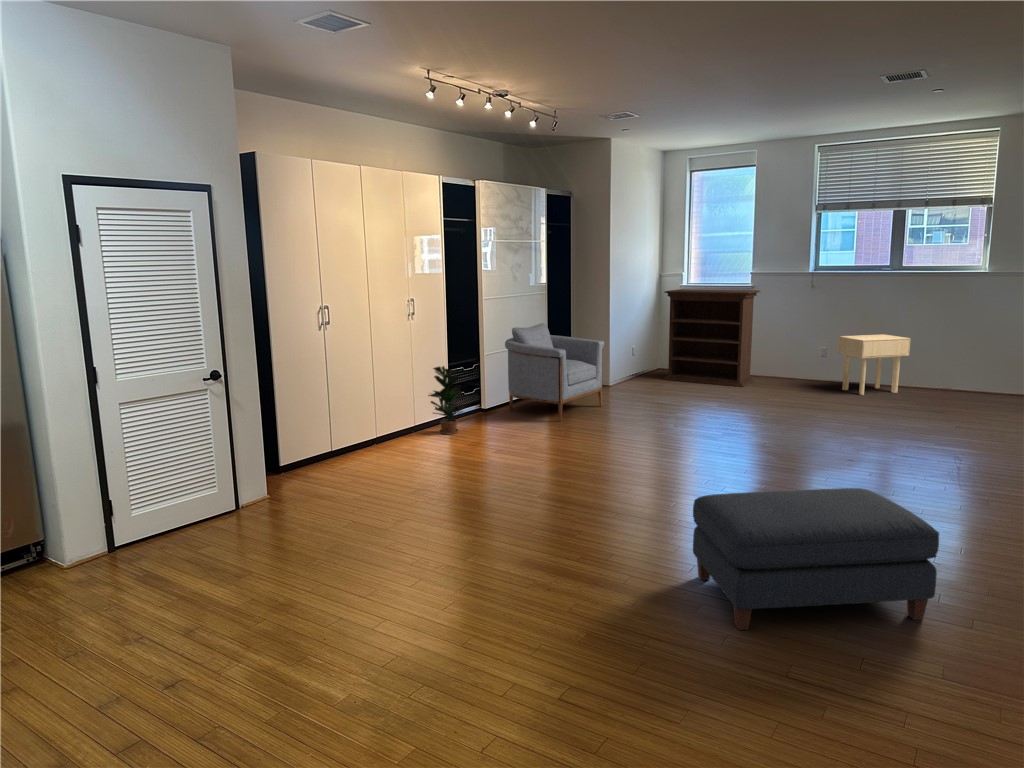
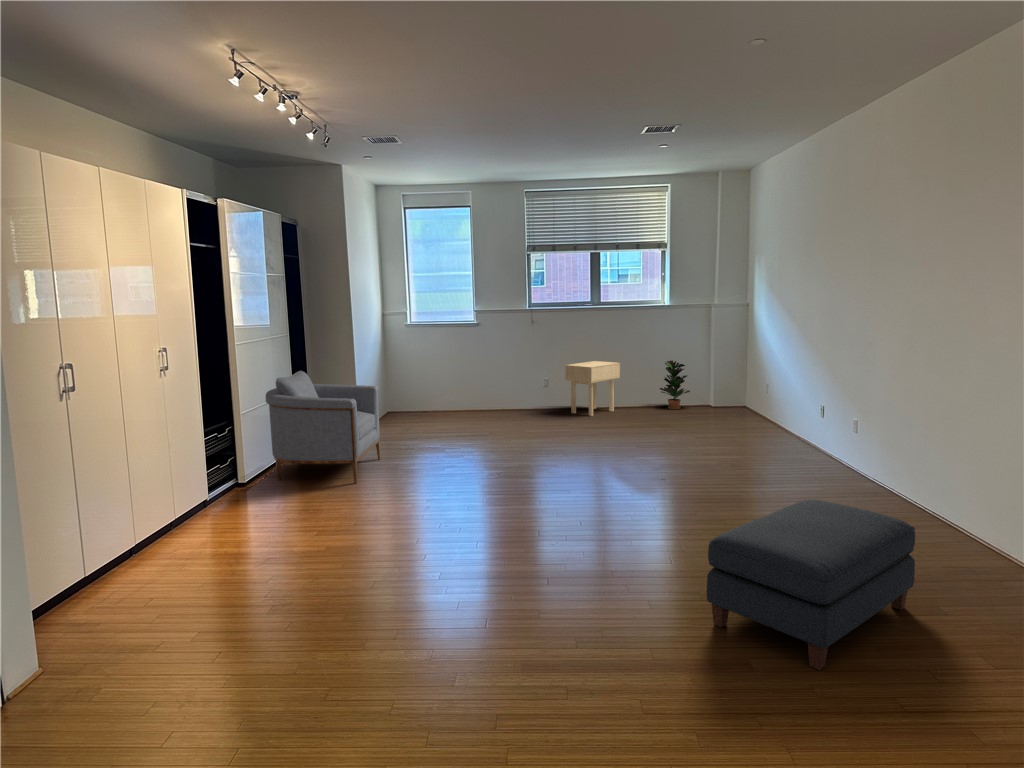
bookshelf: present [664,289,760,387] -> none [401,326,492,422]
potted plant: present [429,366,468,435] -> present [660,360,690,409]

